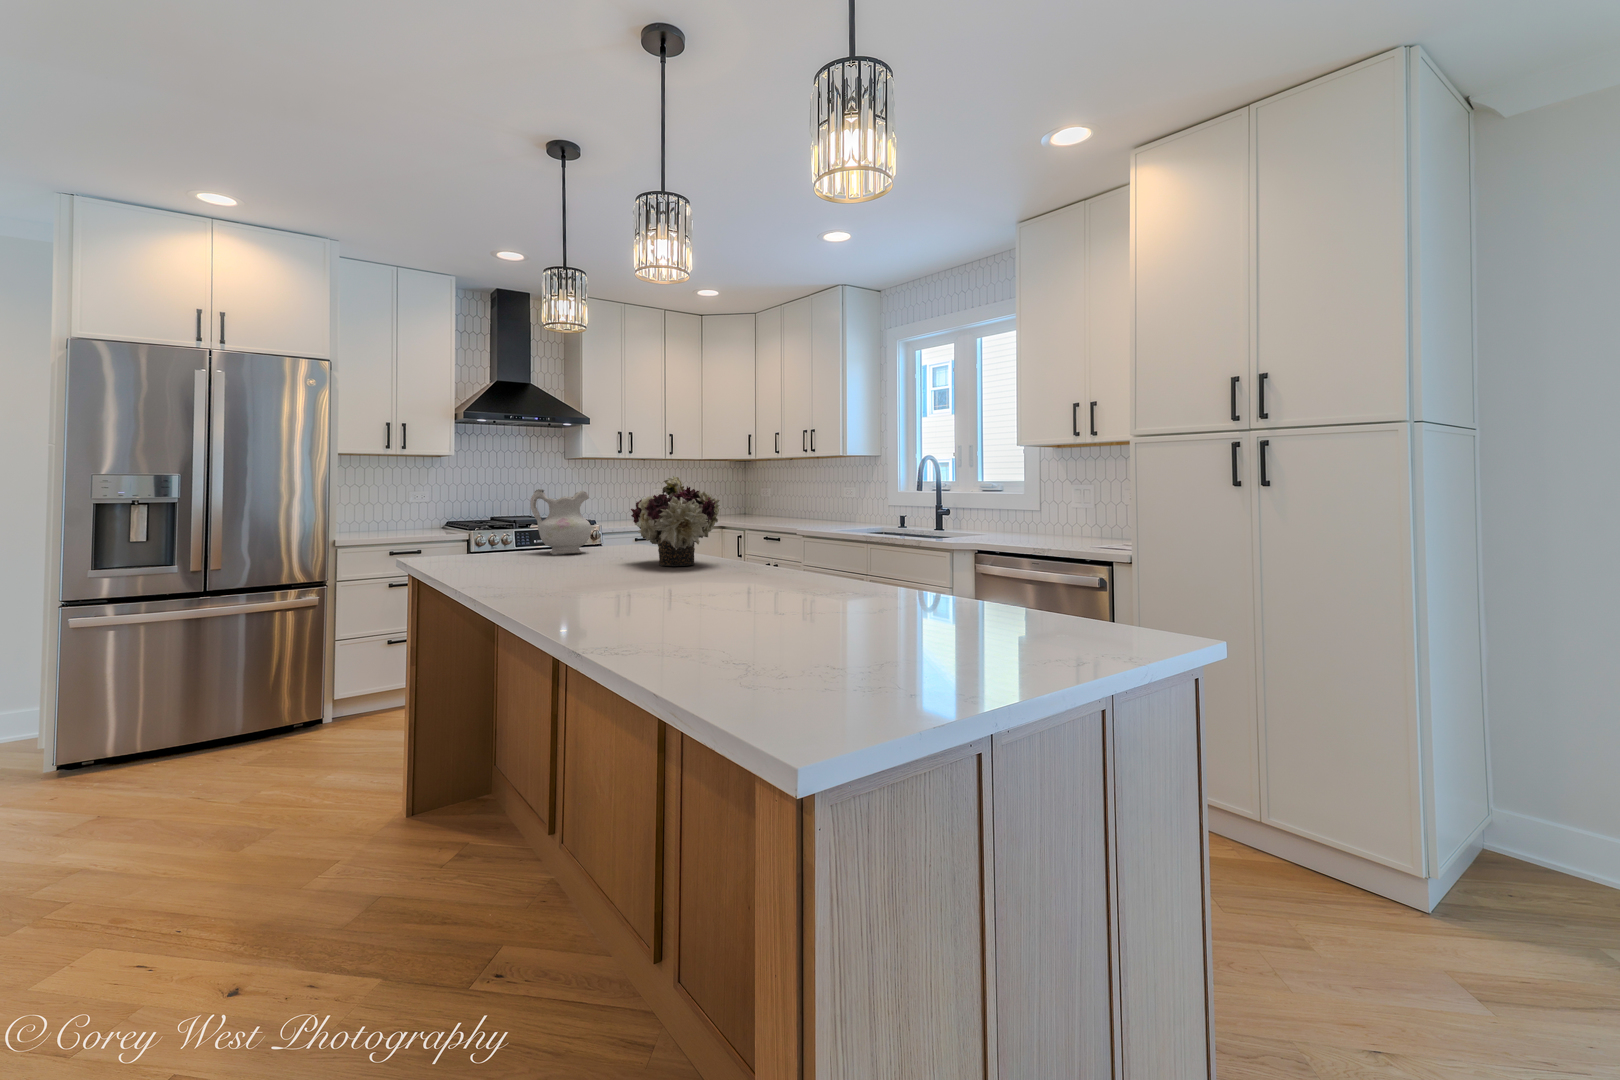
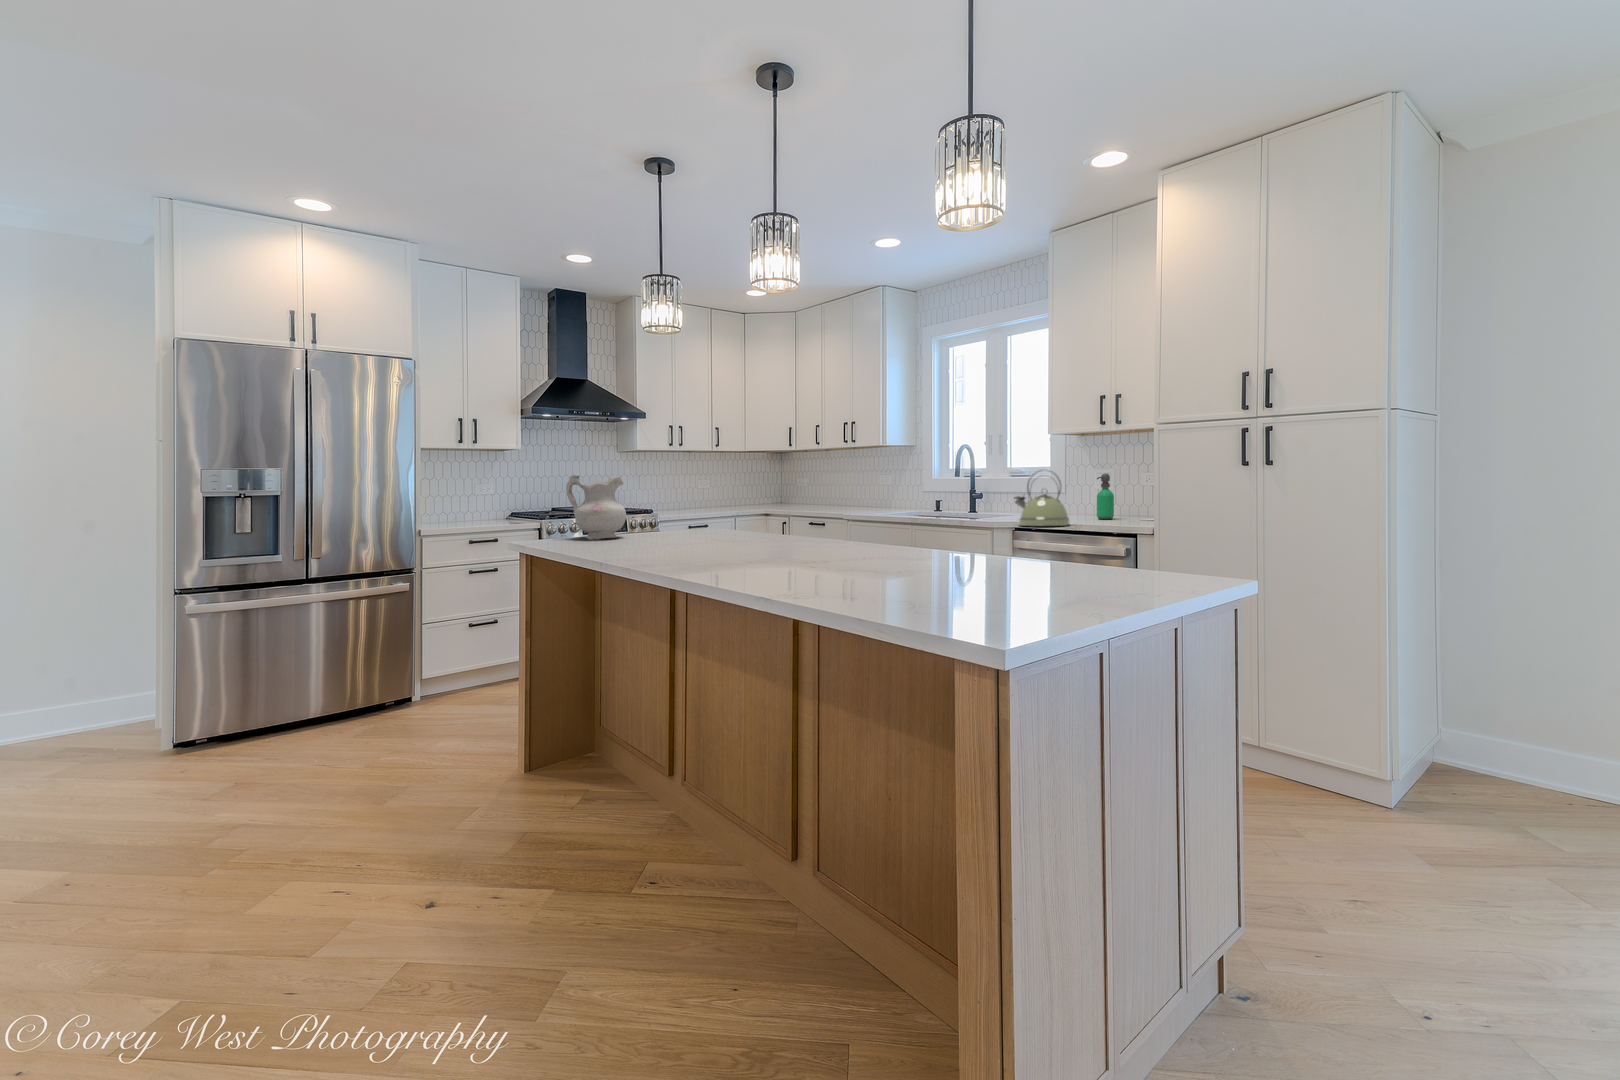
flower arrangement: present [631,476,720,566] -> none [658,457,747,549]
kettle: none [975,489,1029,545] -> present [1015,469,1069,526]
soap dispenser: none [1054,493,1070,538] -> present [1097,473,1114,519]

